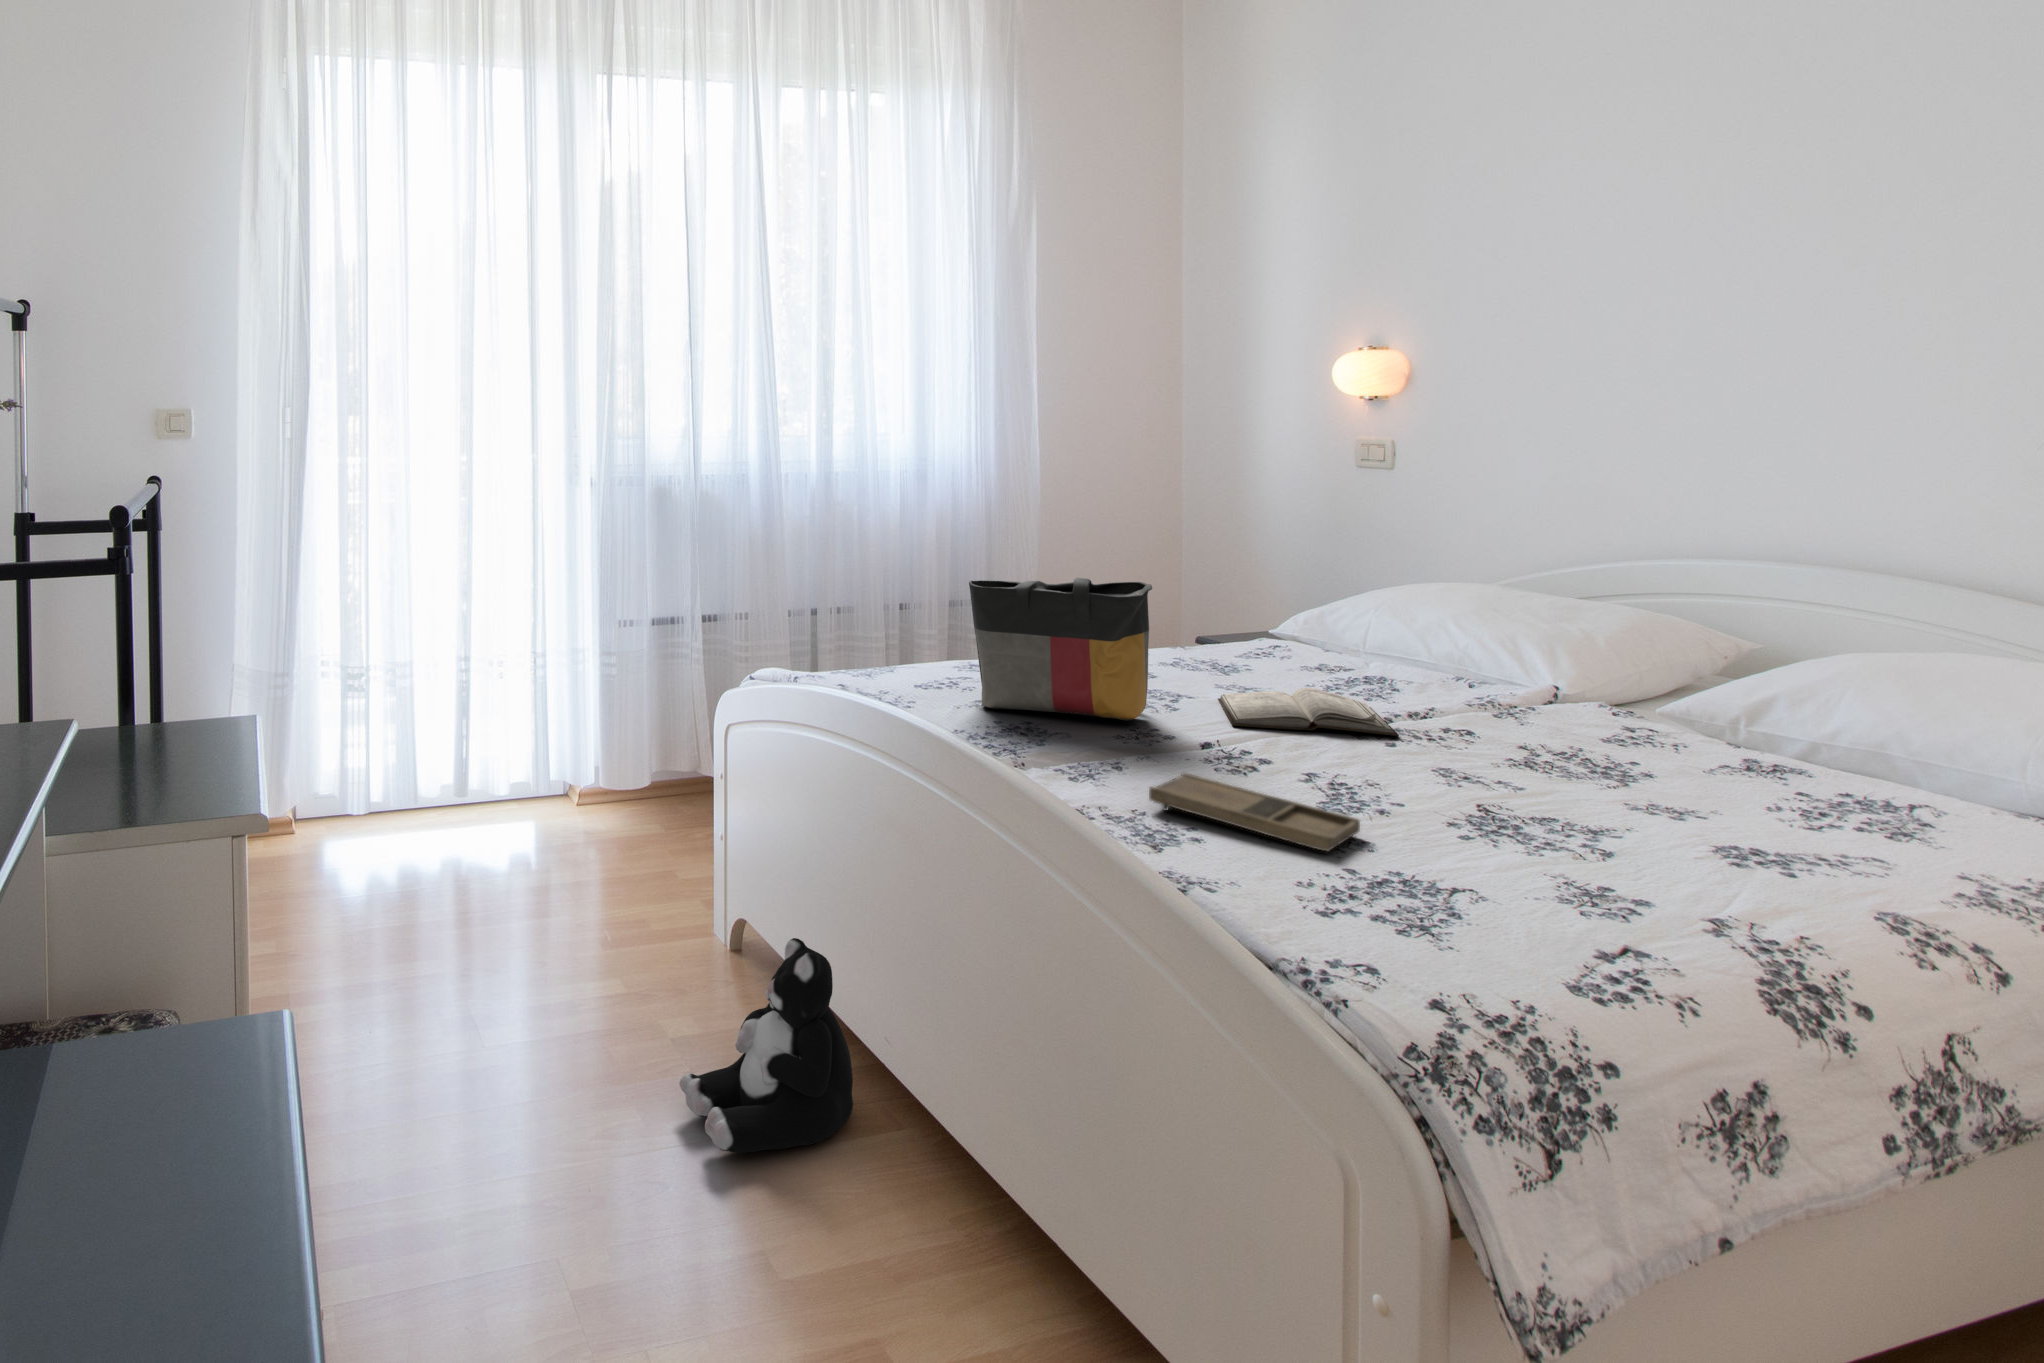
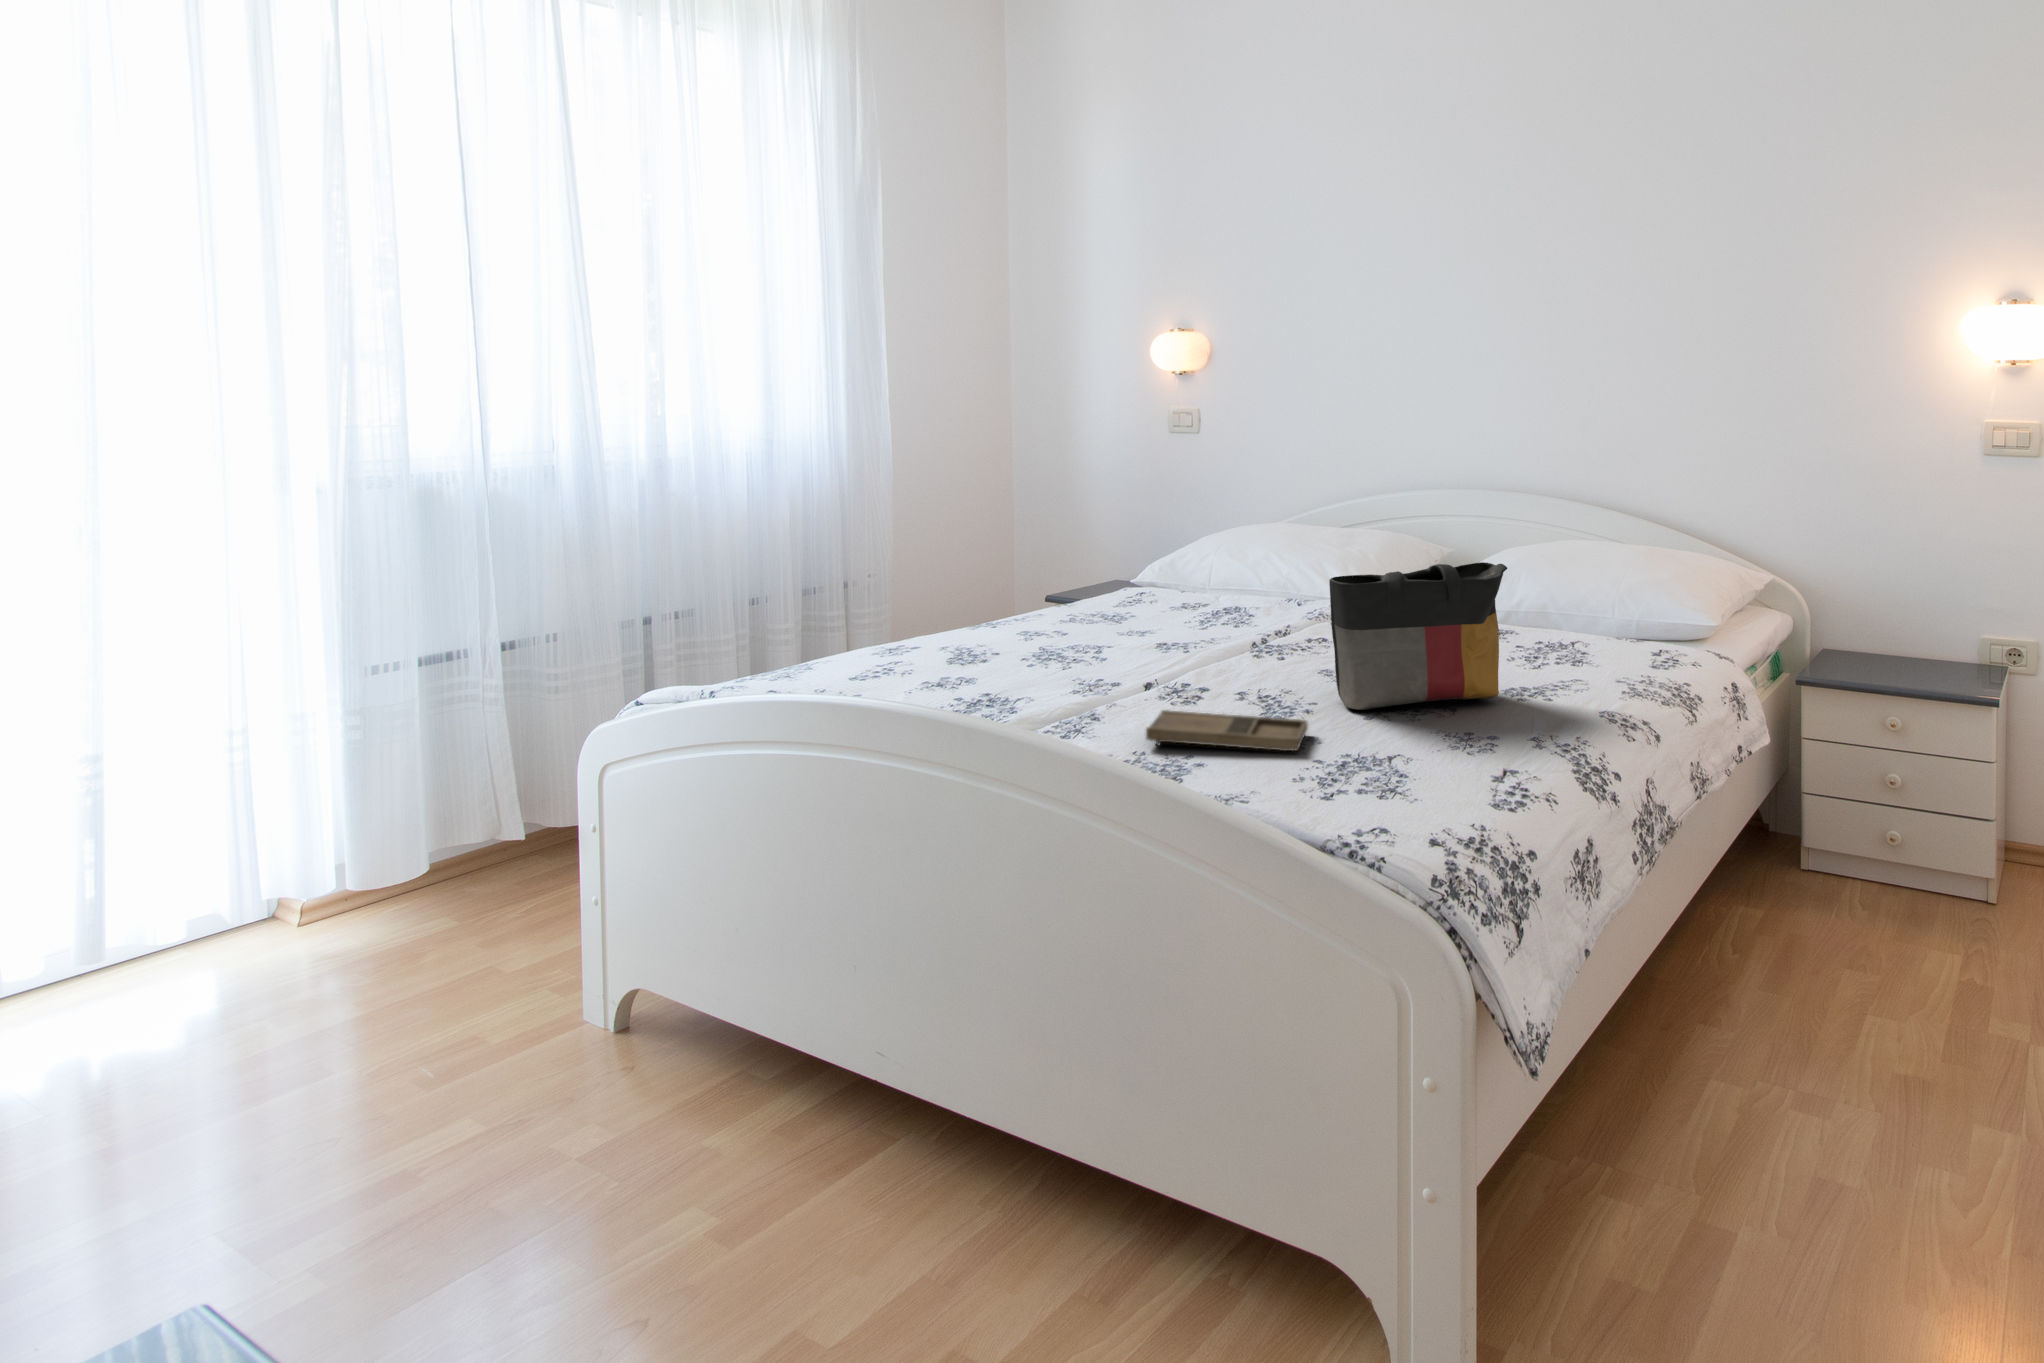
tote bag: present [969,578,1152,720] -> present [1329,562,1507,710]
diary: present [1218,688,1399,736] -> none [1130,622,1280,664]
plush toy: present [680,938,853,1153] -> none [645,970,857,1232]

